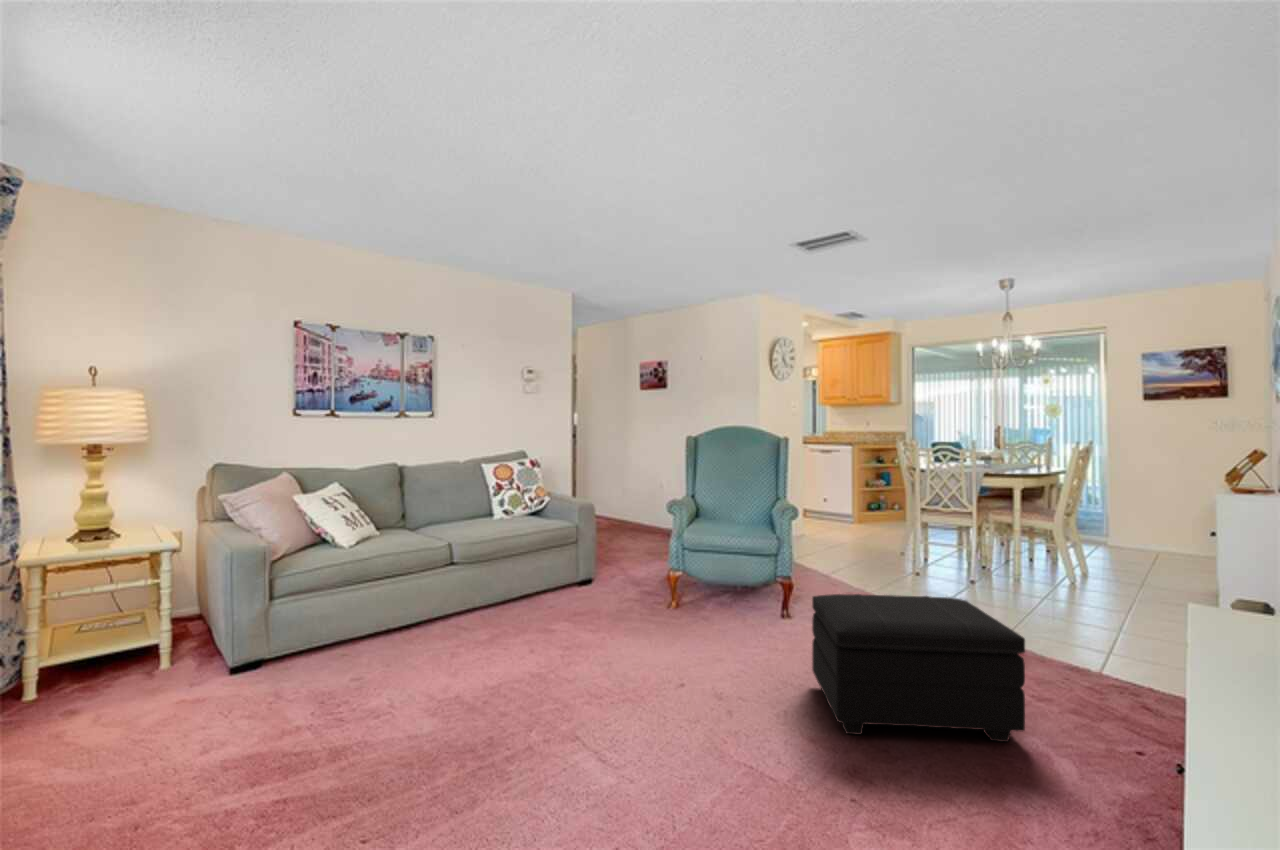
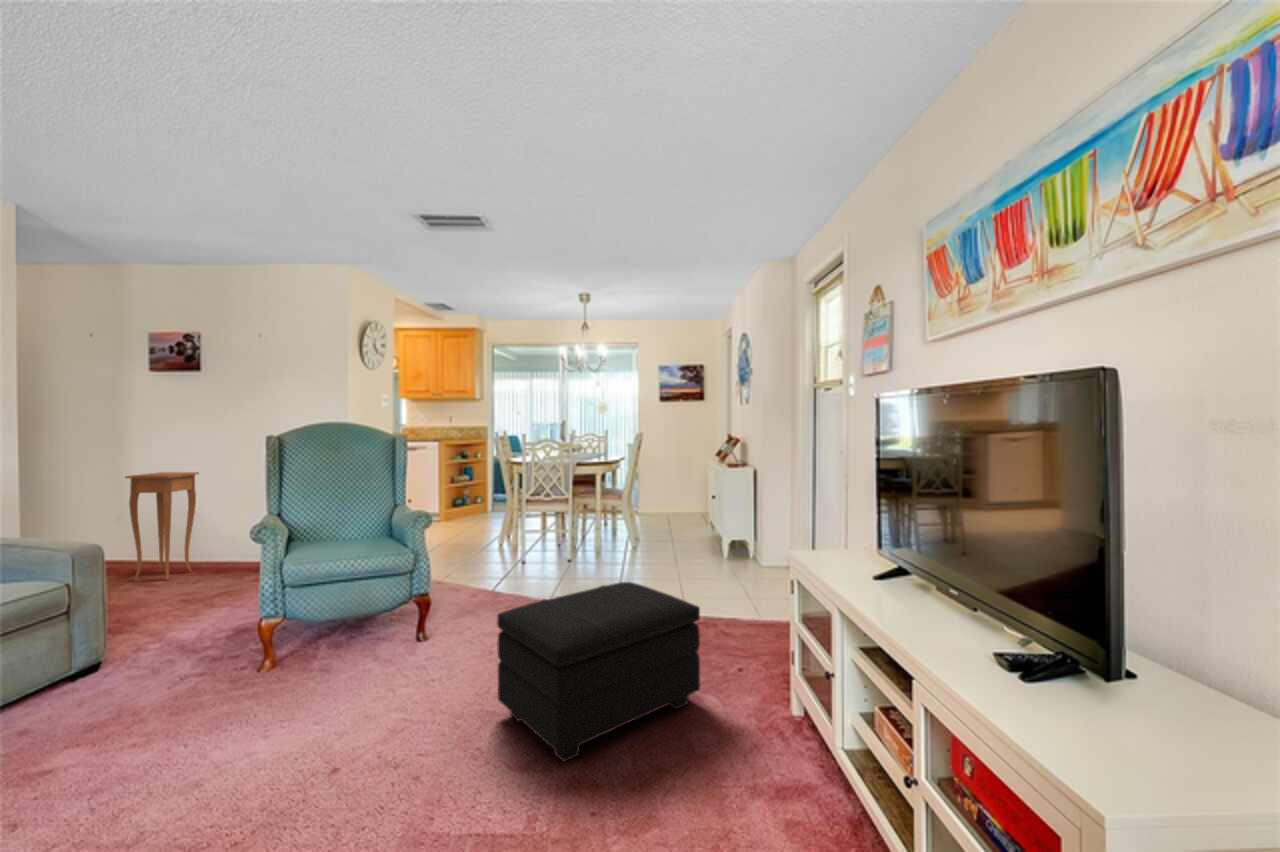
side table: none [625,462,664,538] -> present [125,472,199,581]

